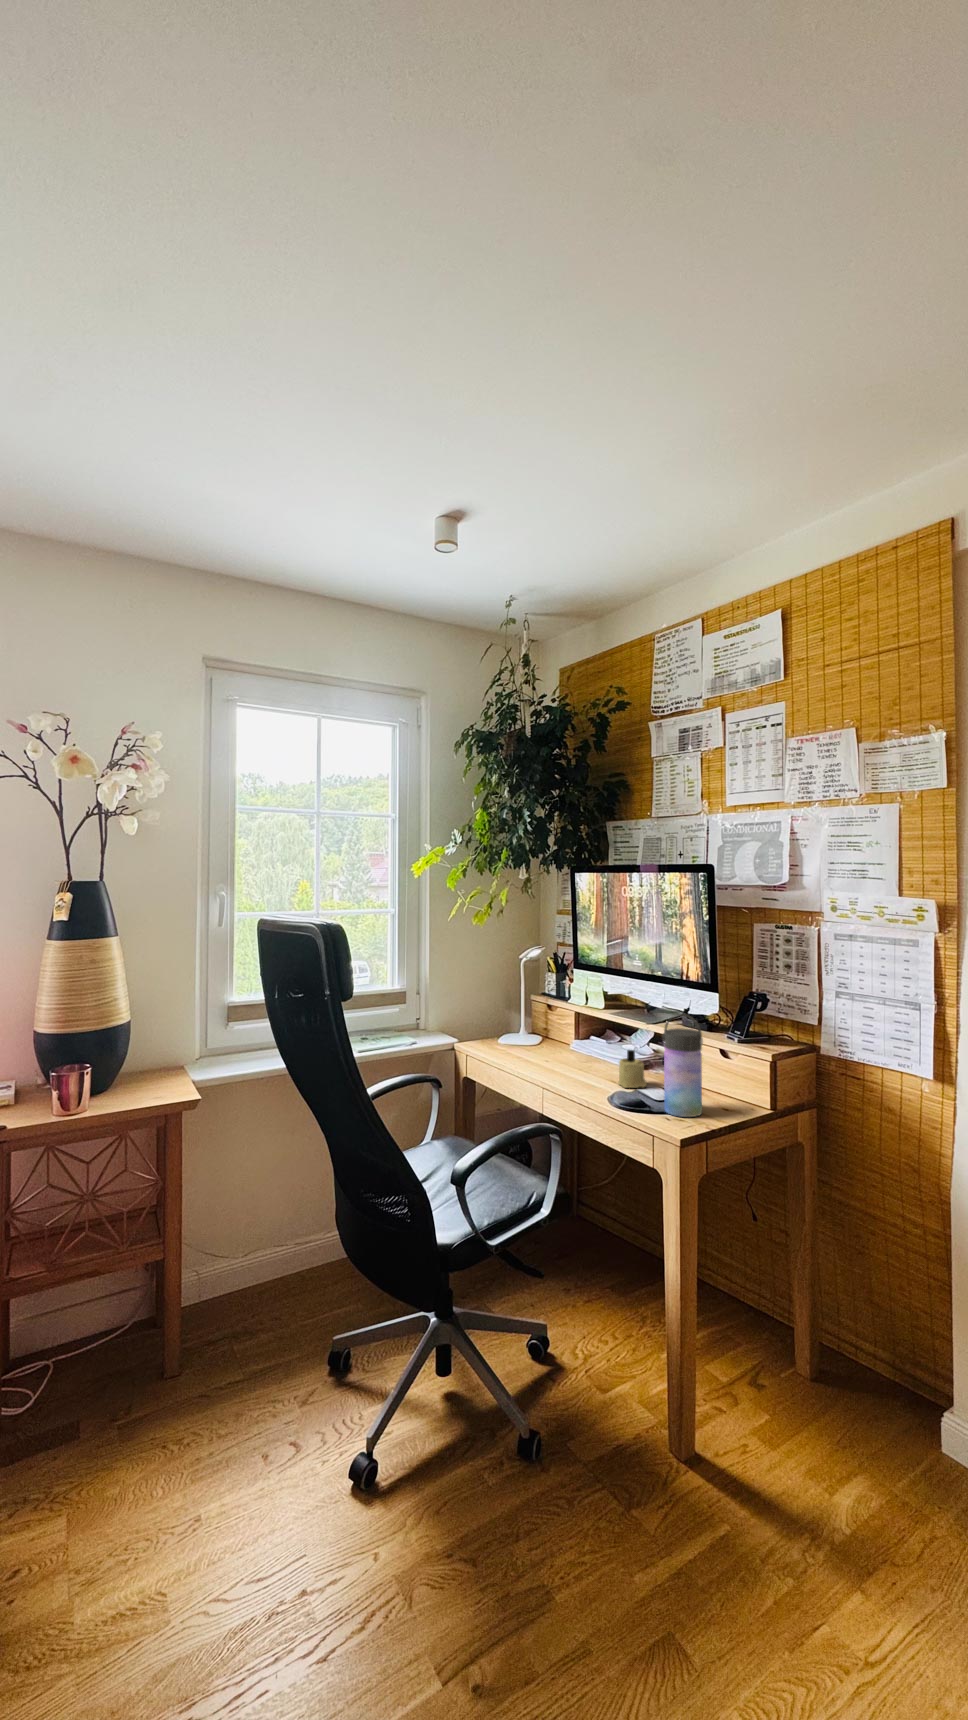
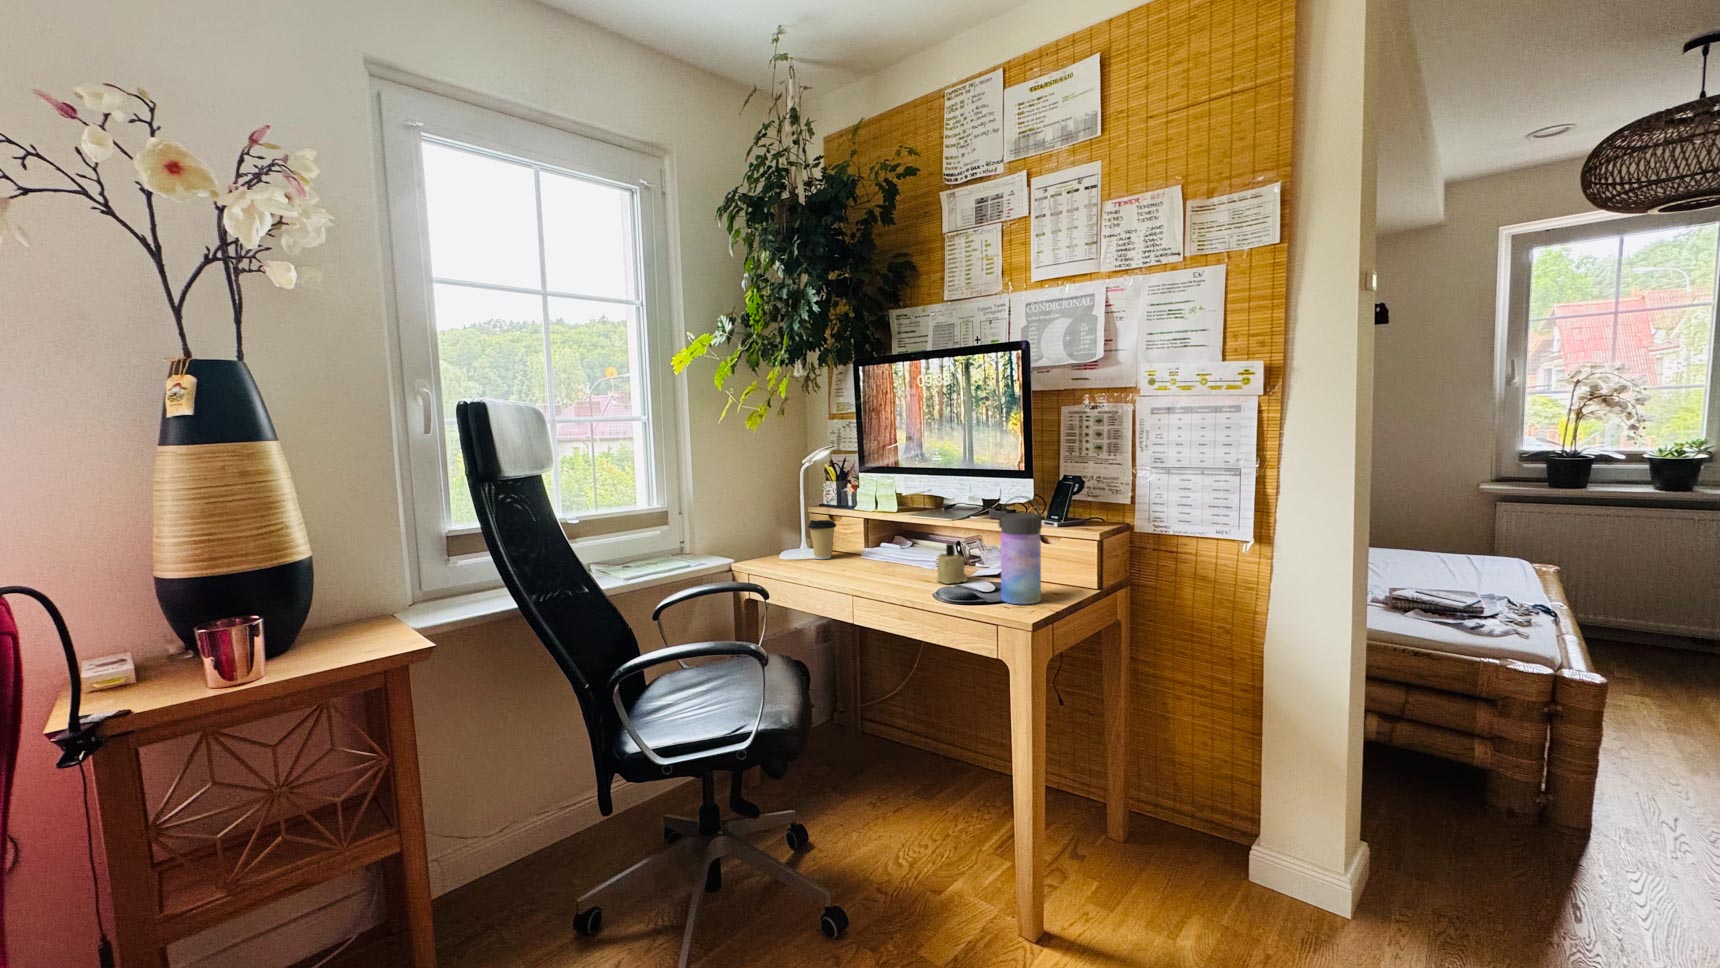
coffee cup: none [519,1014,545,1051] -> present [808,520,836,559]

